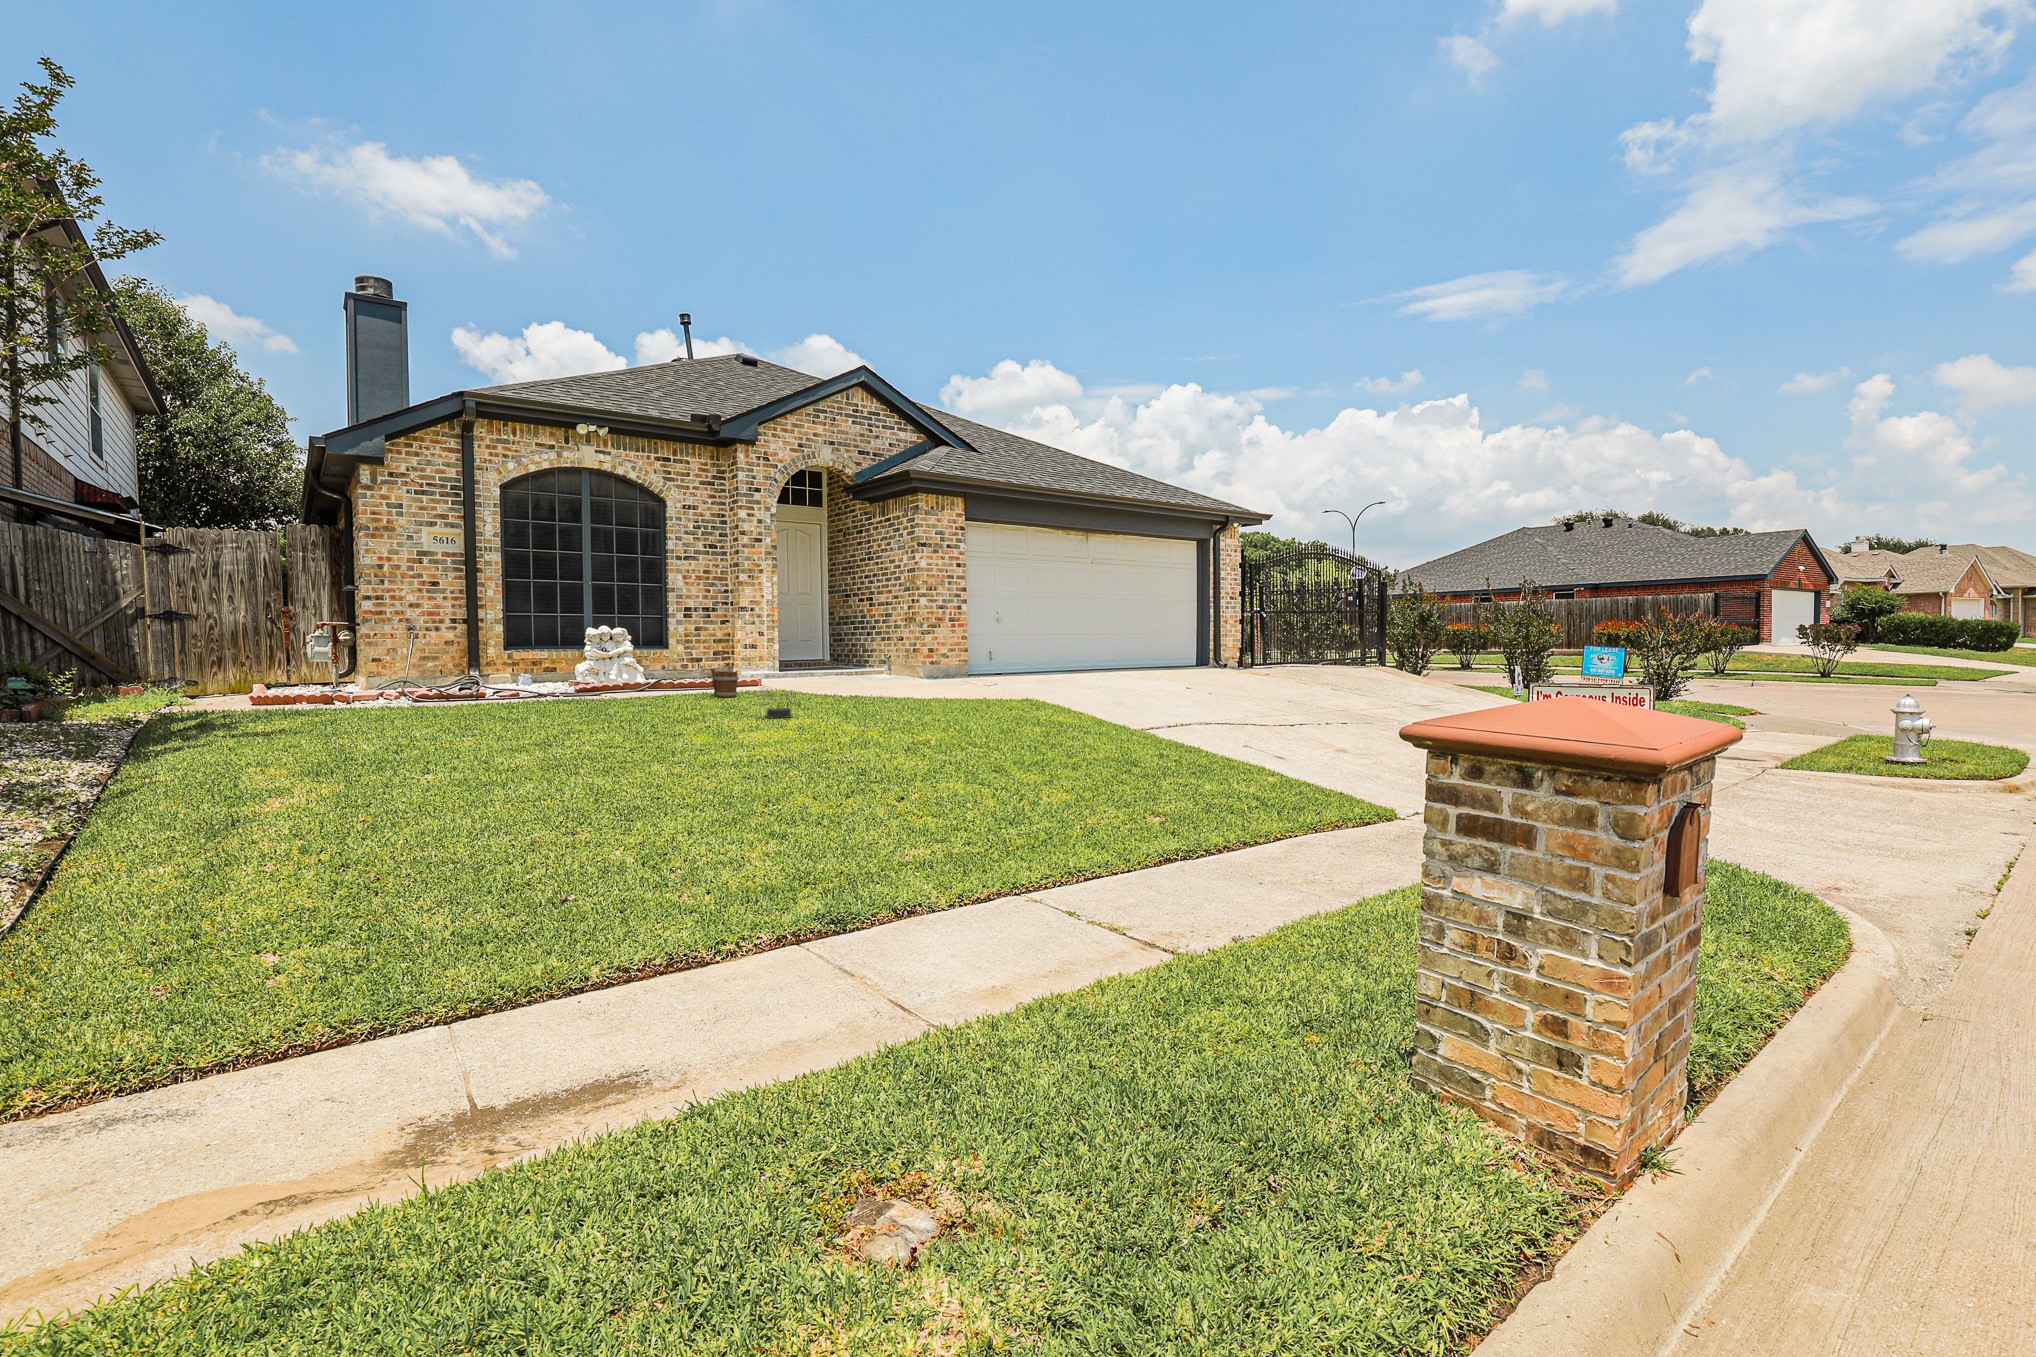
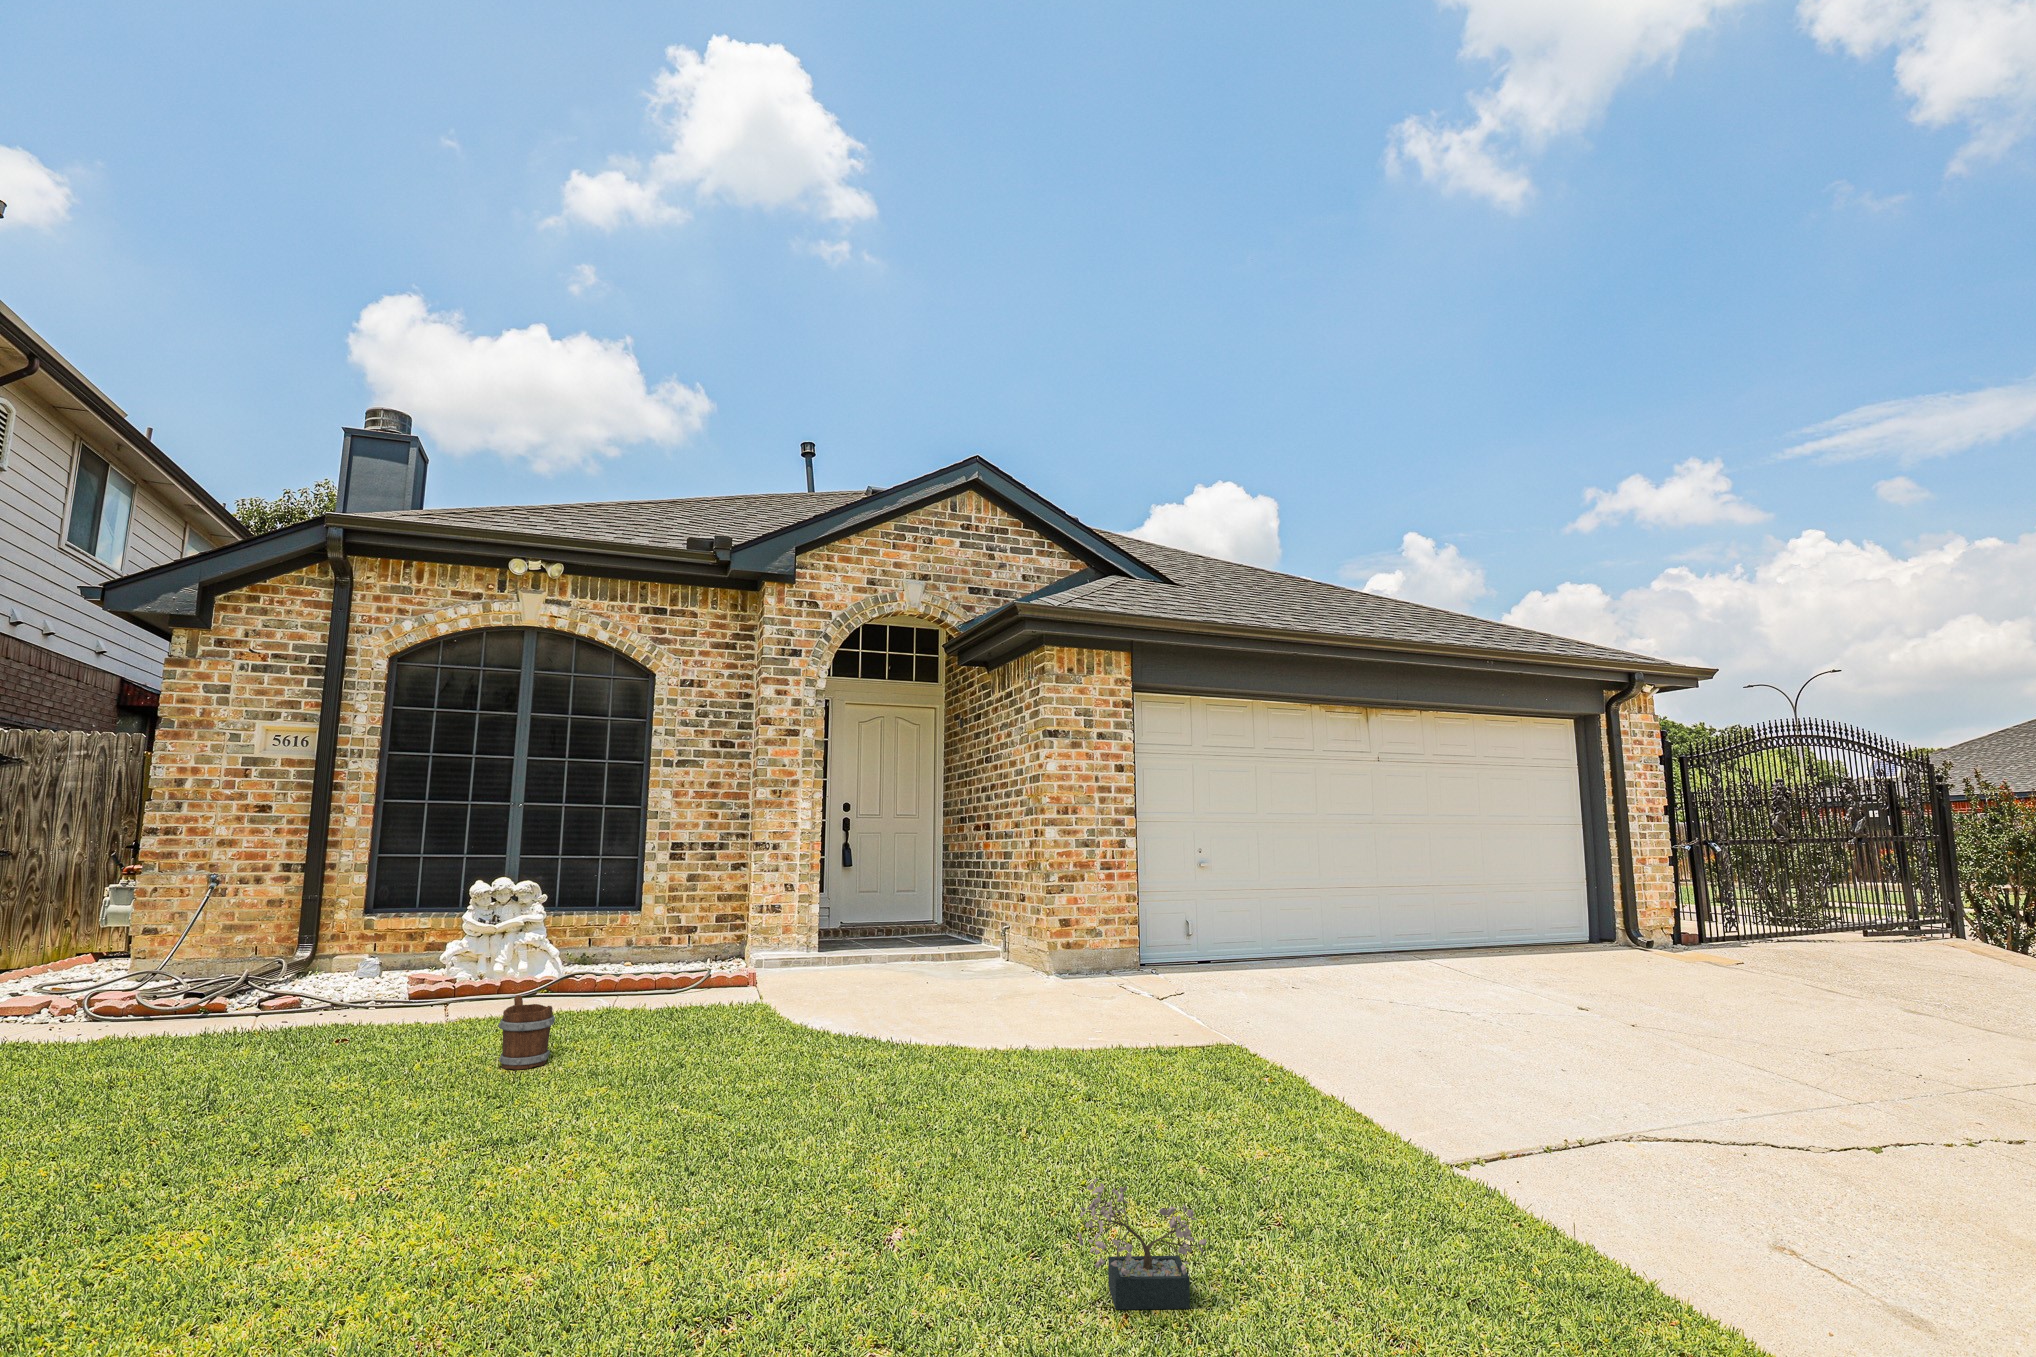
decorative plant: present [761,686,792,718] -> present [1078,1178,1207,1310]

